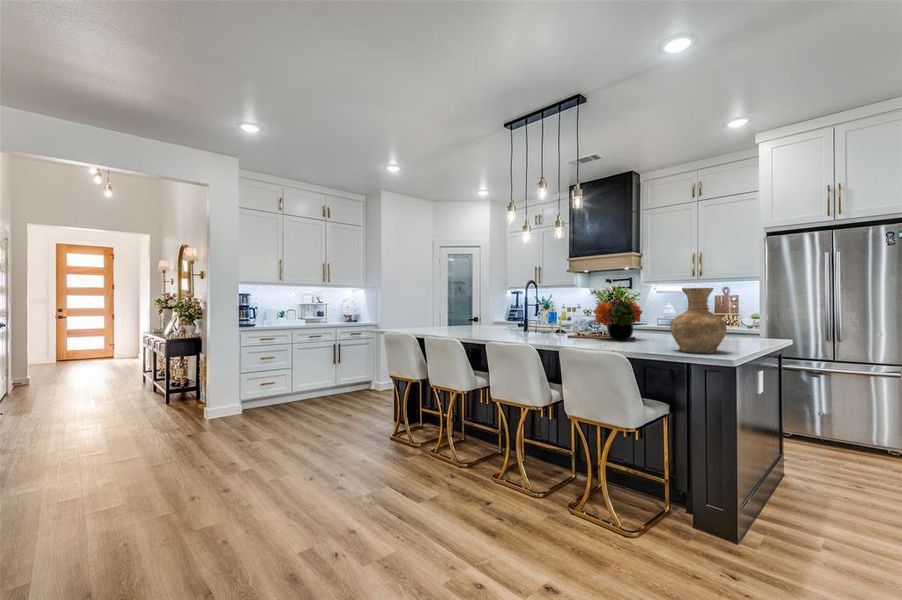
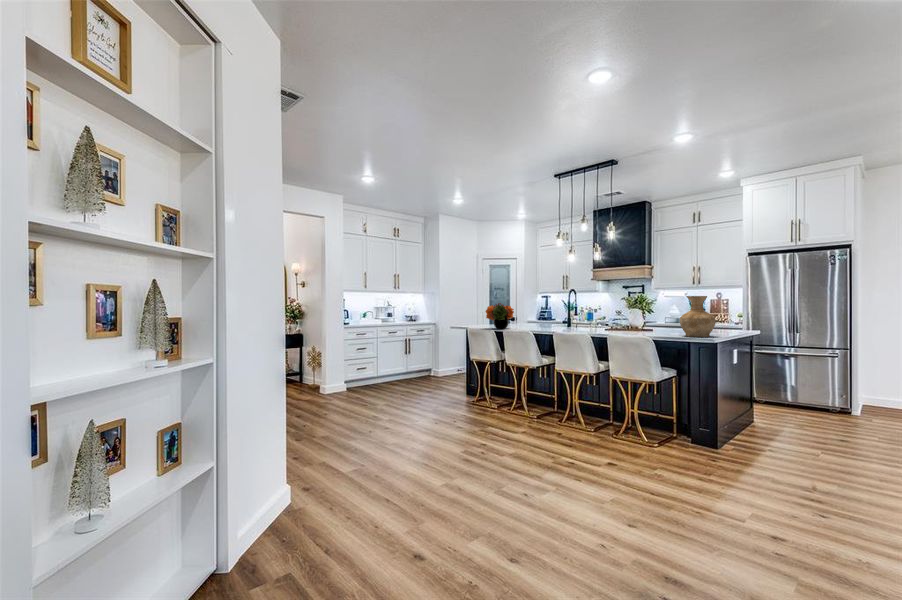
flower arrangement: present [593,297,642,340] -> present [485,303,514,329]

